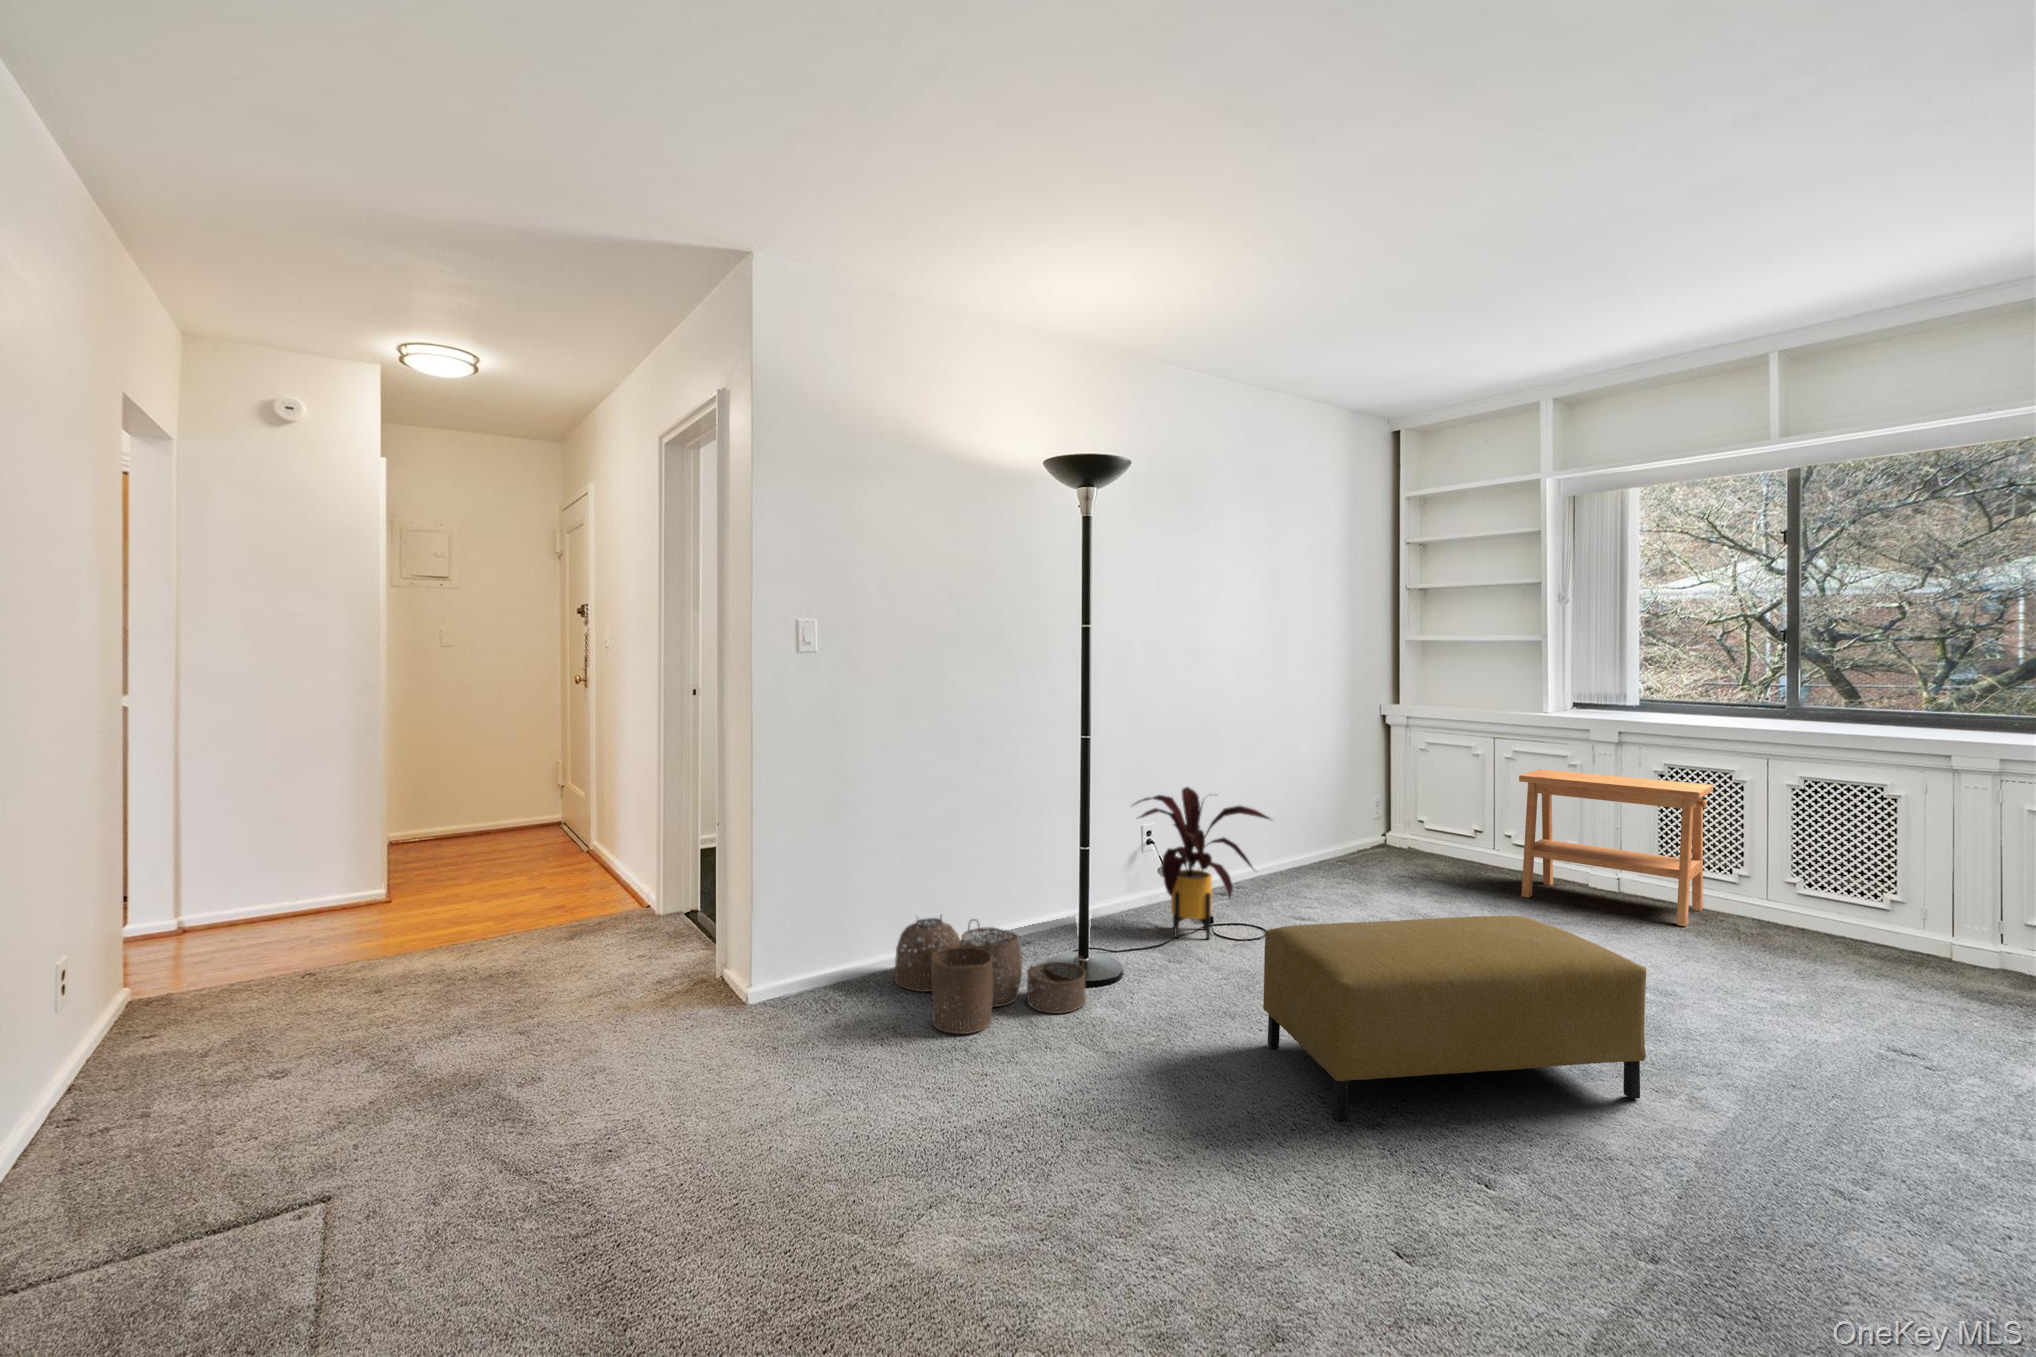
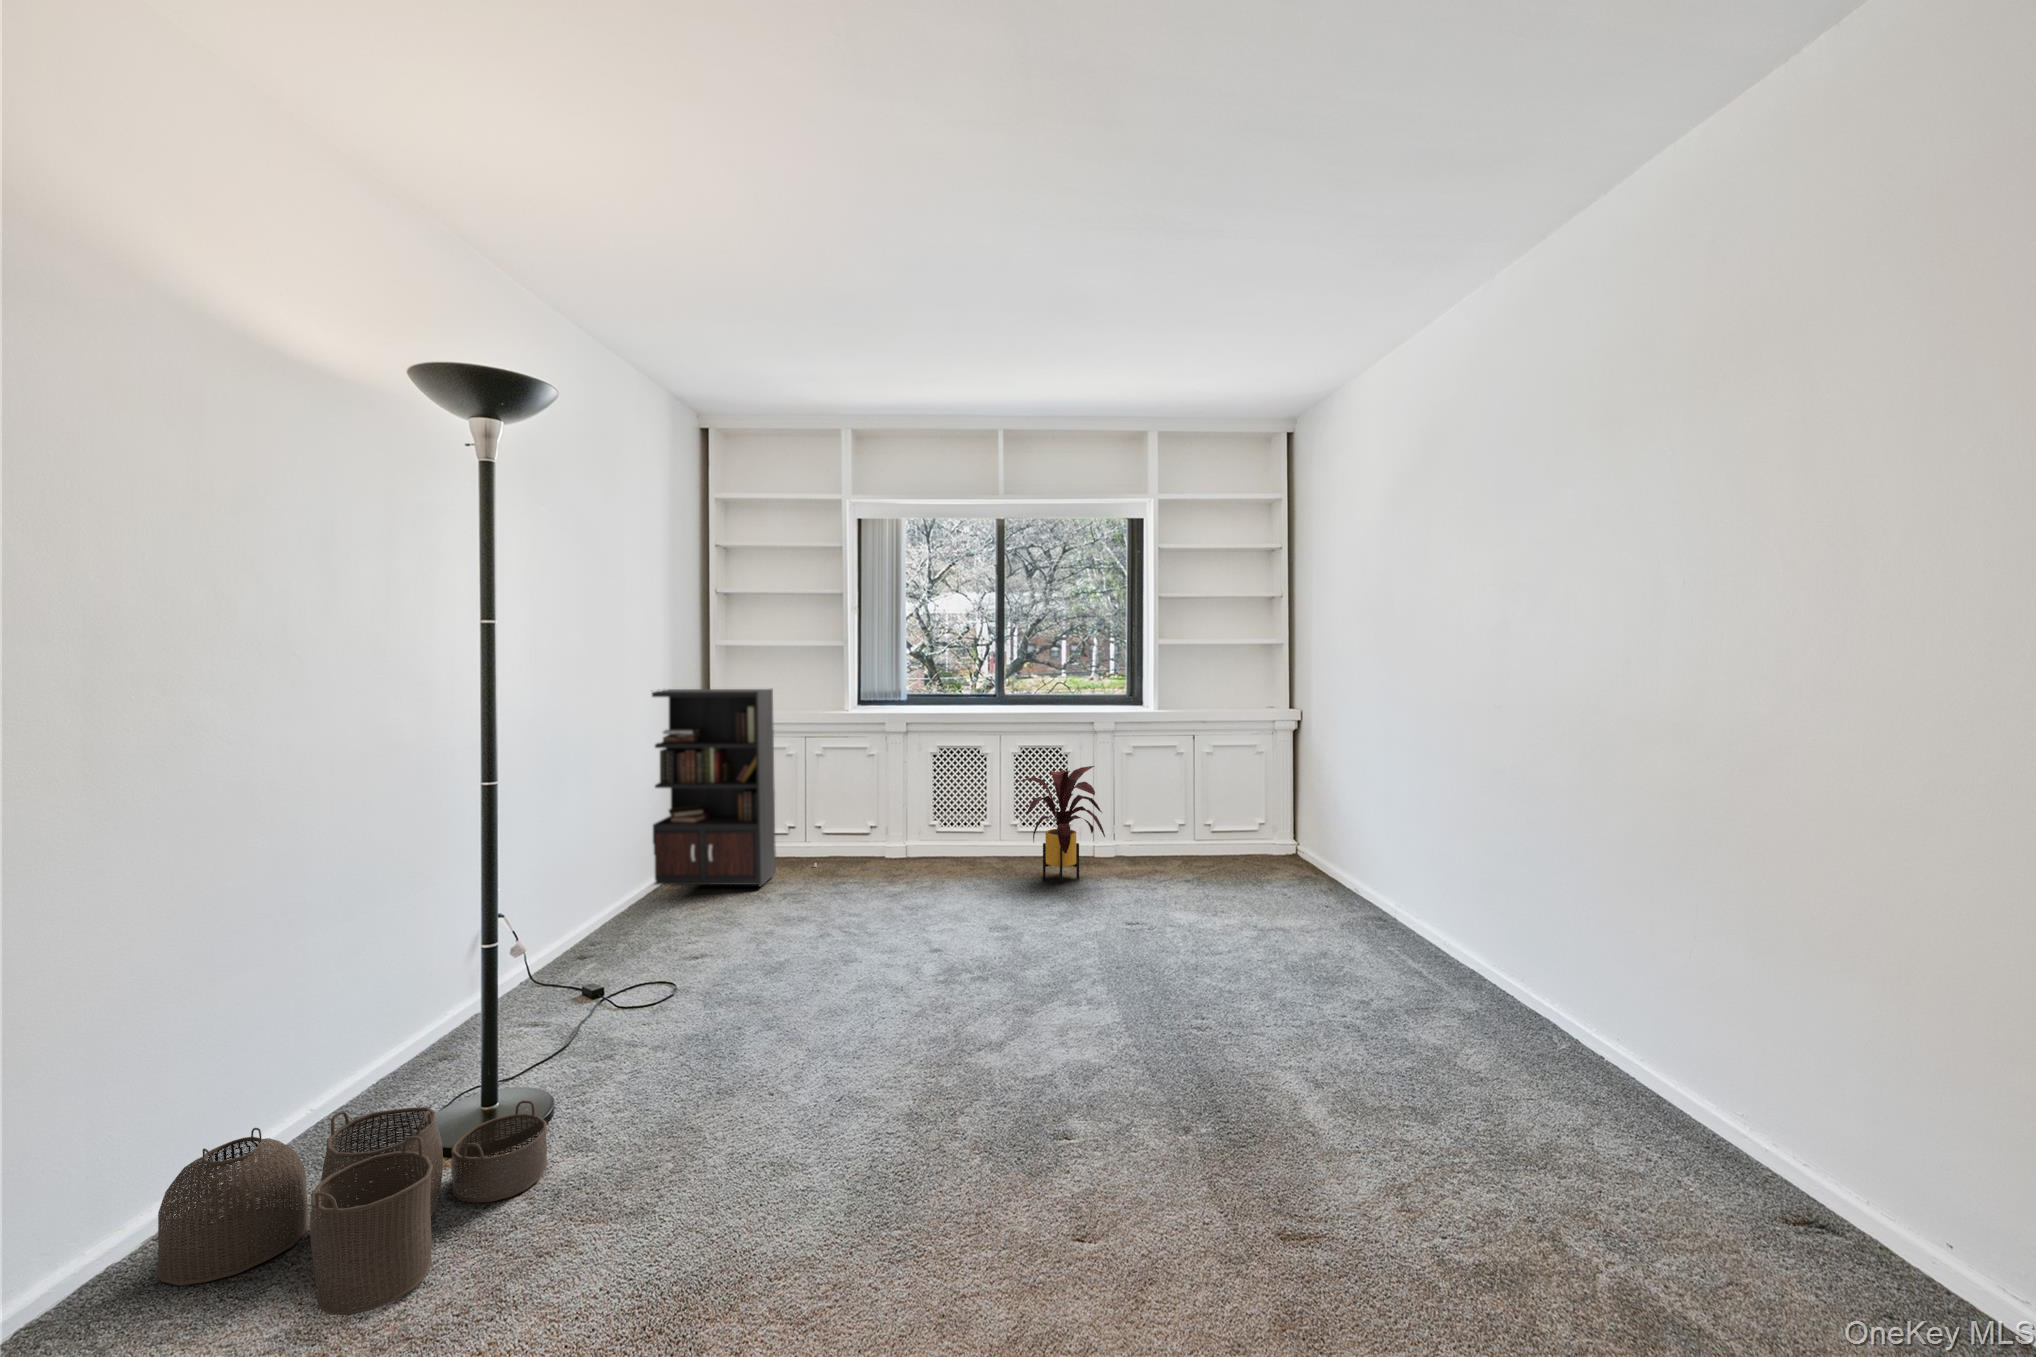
bookcase: none [1318,679,1498,880] -> present [652,689,817,886]
side table: present [1519,769,1713,926] -> none [843,760,975,880]
house plant: present [1132,787,1270,939] -> present [1015,766,1105,883]
ottoman: present [1263,916,1646,1120] -> none [790,902,1078,1155]

